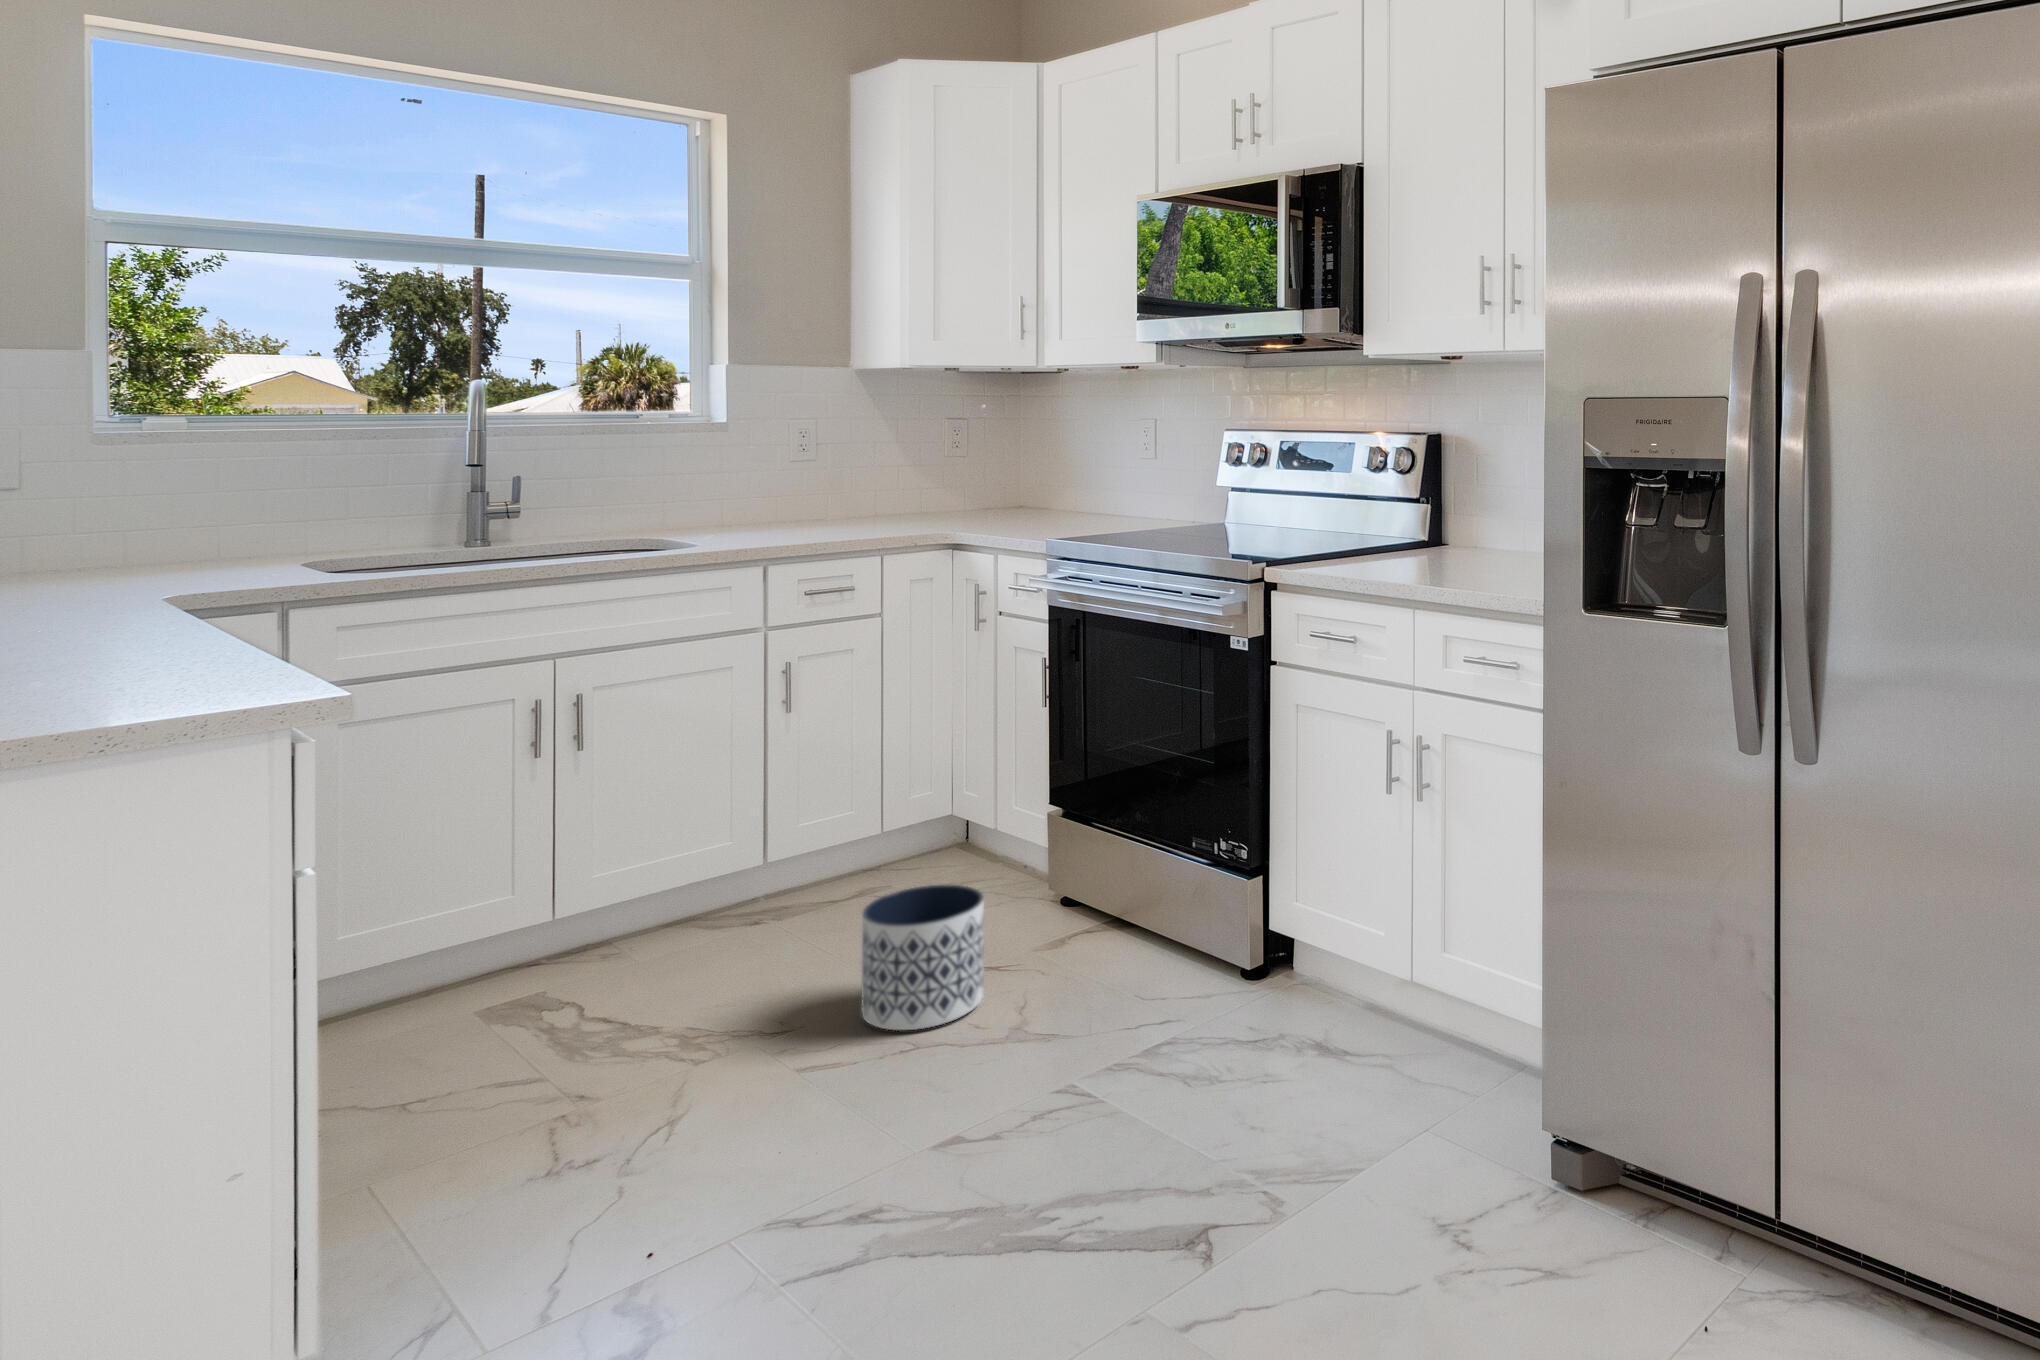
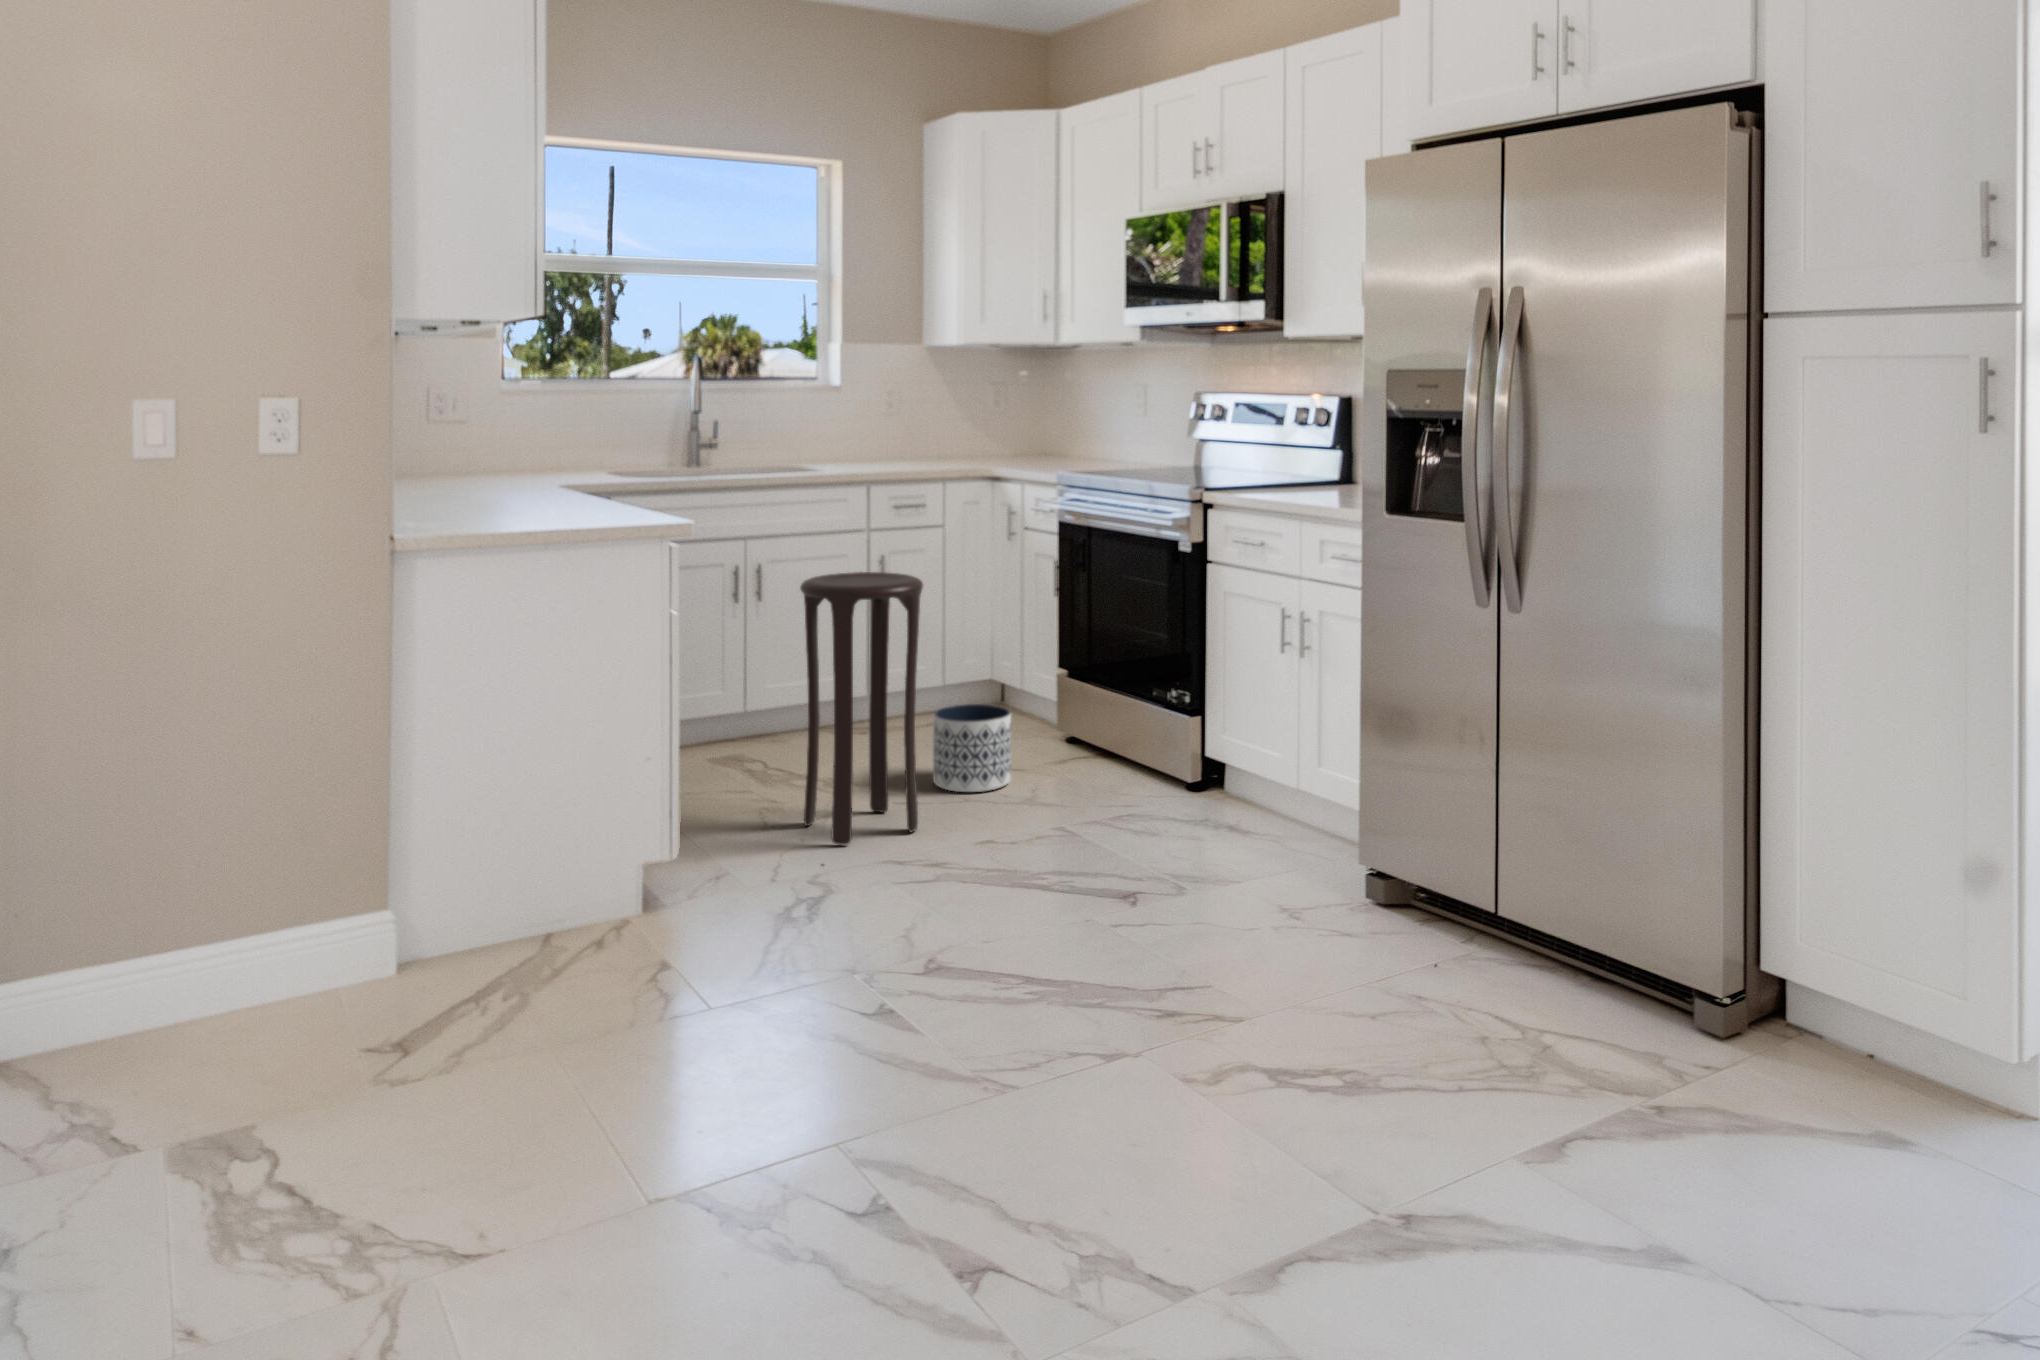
stool: none [624,721,844,1189] -> present [800,572,923,845]

